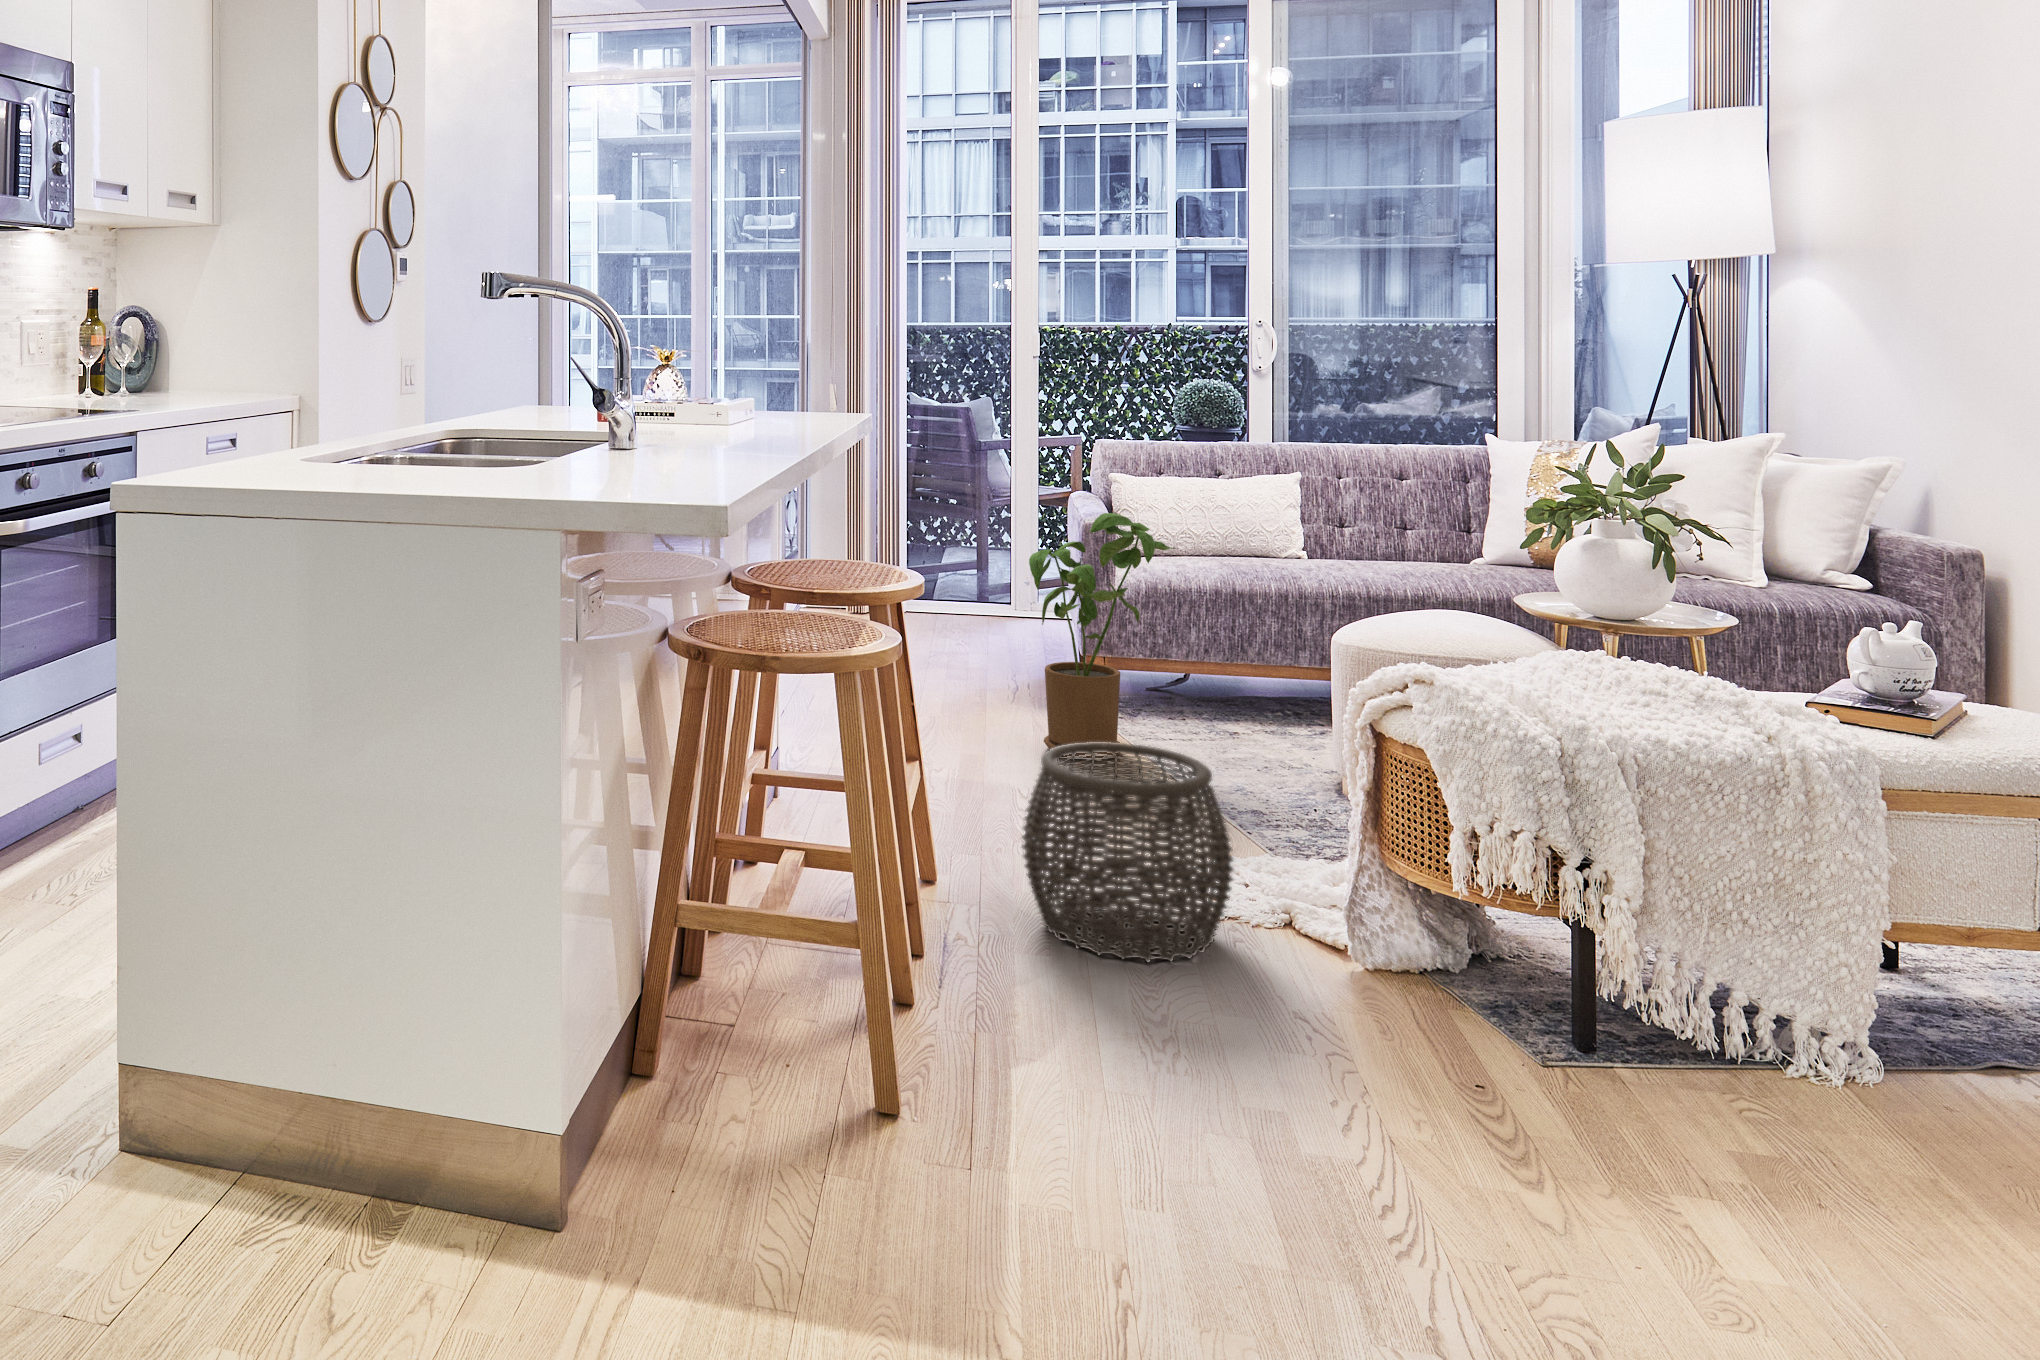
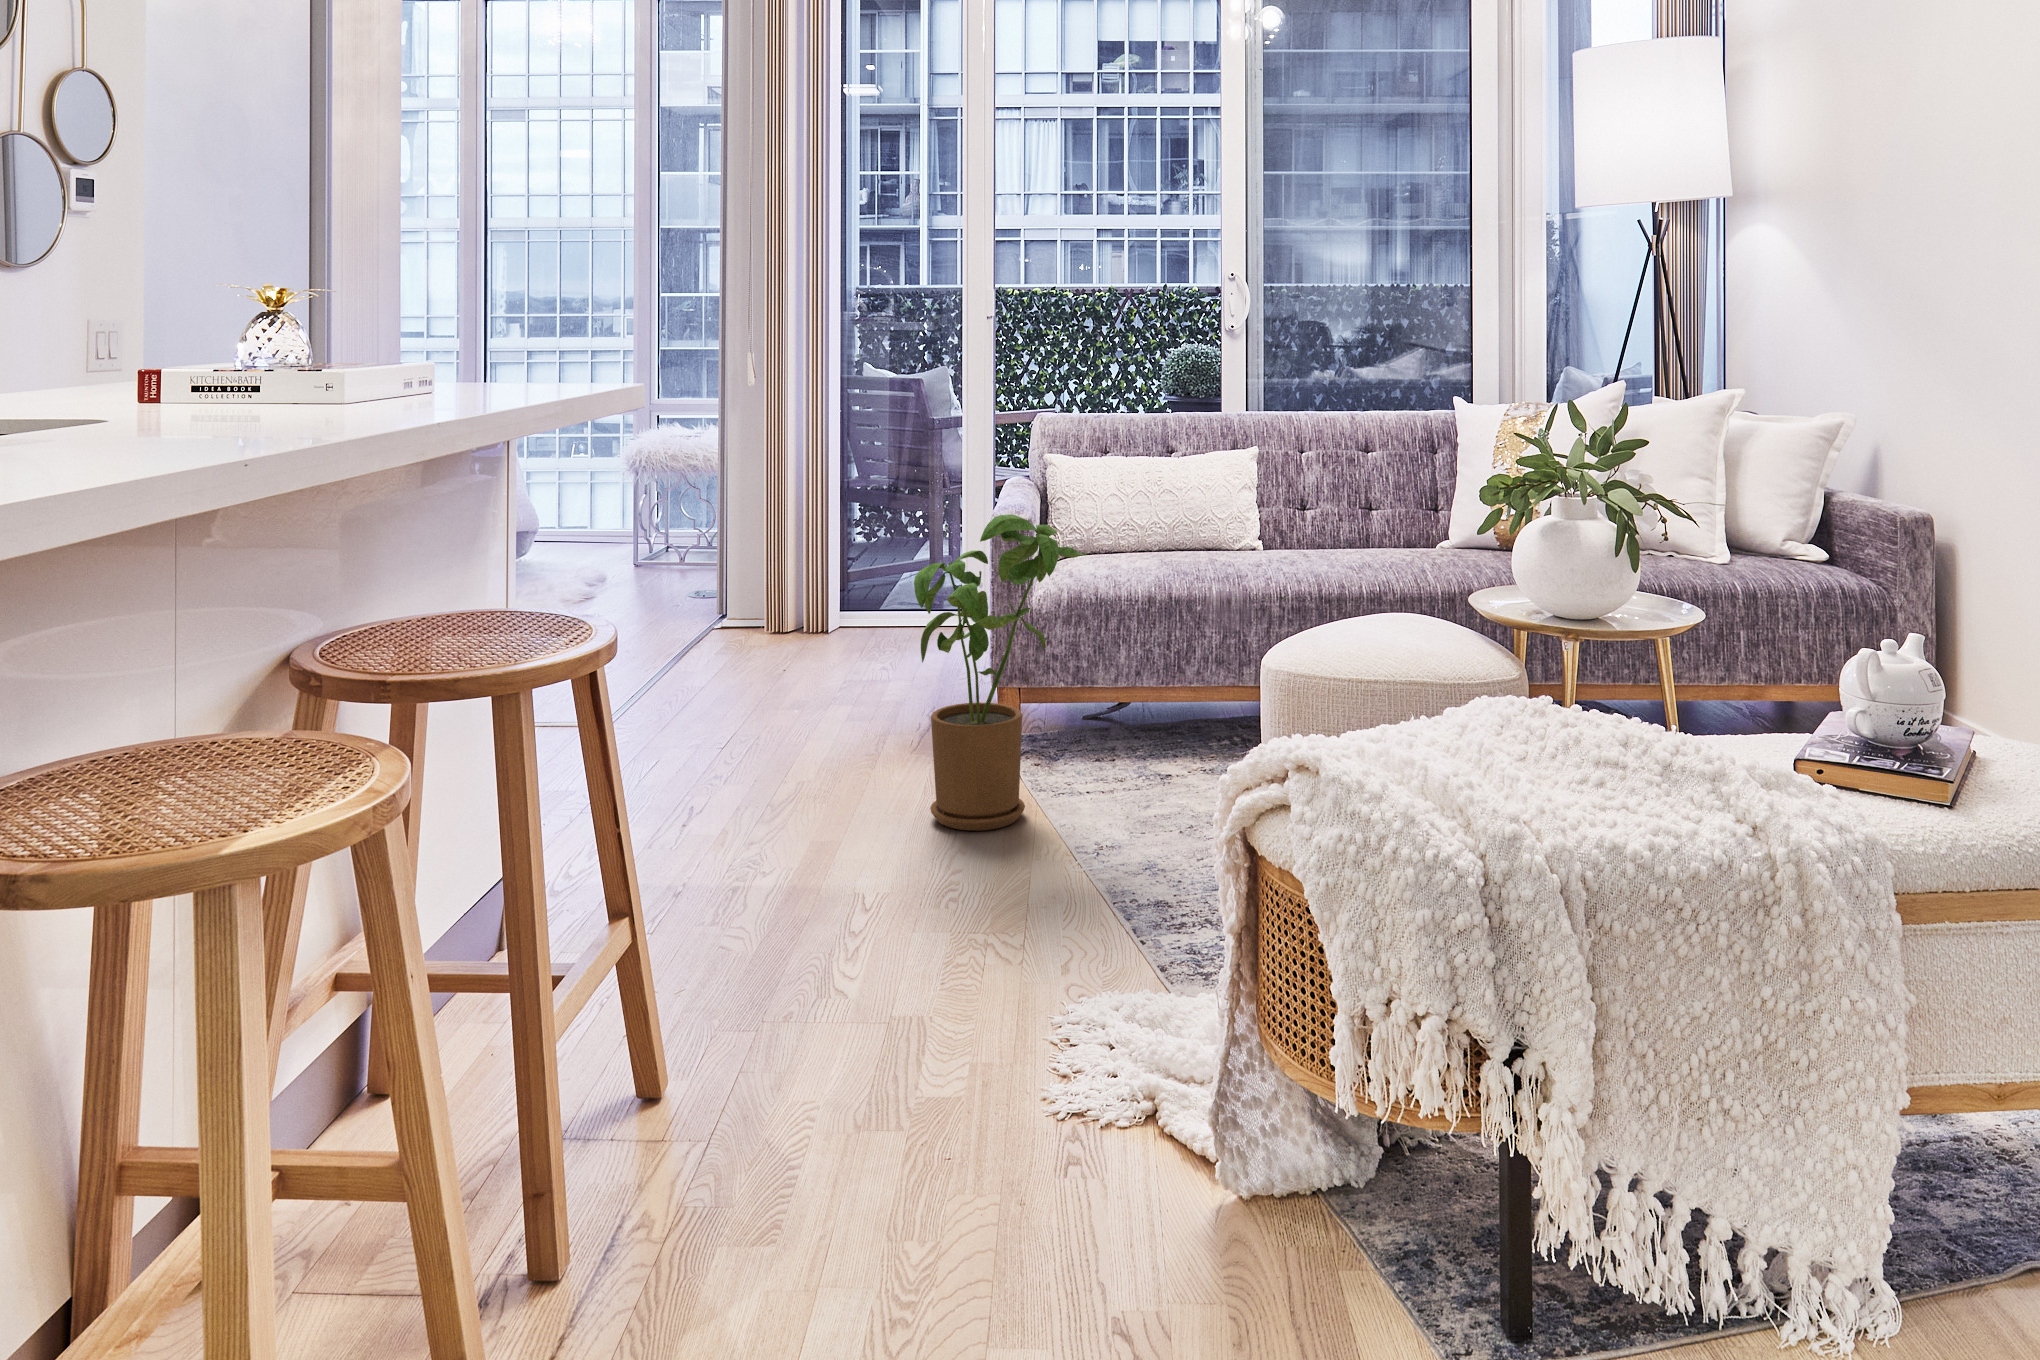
woven basket: present [1022,742,1234,962] -> none [764,866,1062,1226]

